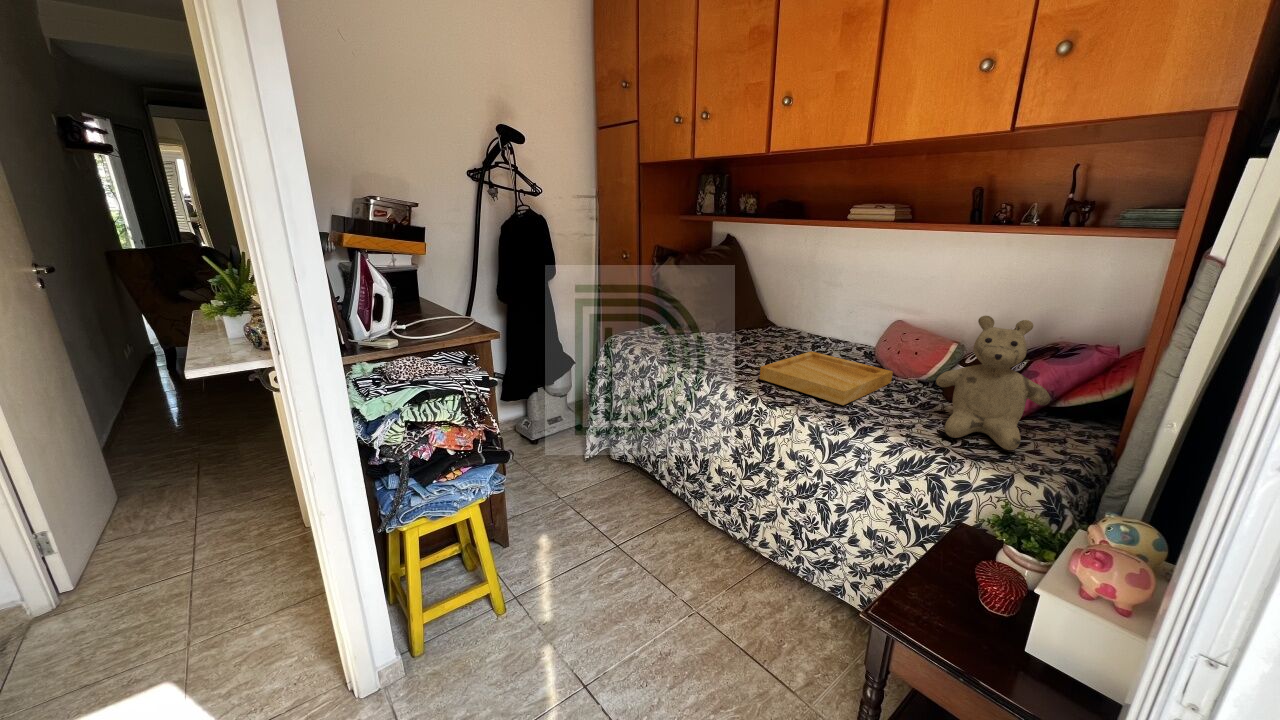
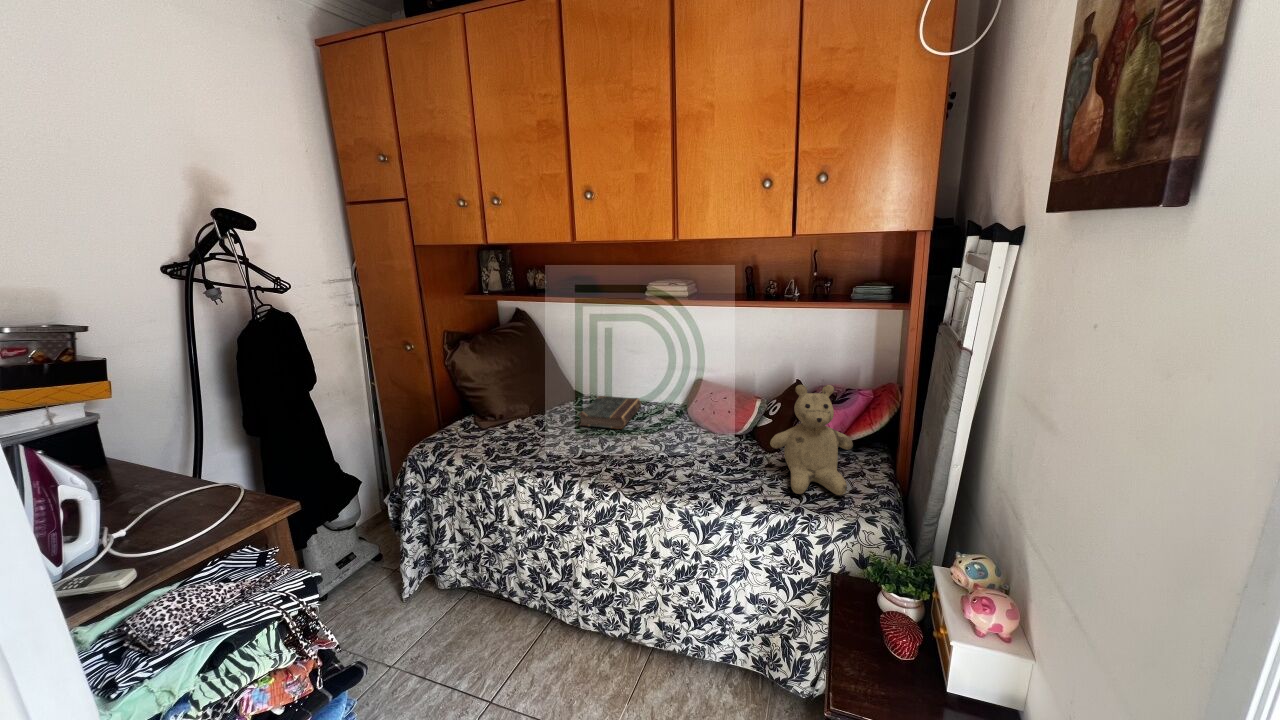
book: none [752,325,825,354] -> present [579,396,641,429]
tray: present [760,351,893,405] -> none [611,425,721,482]

